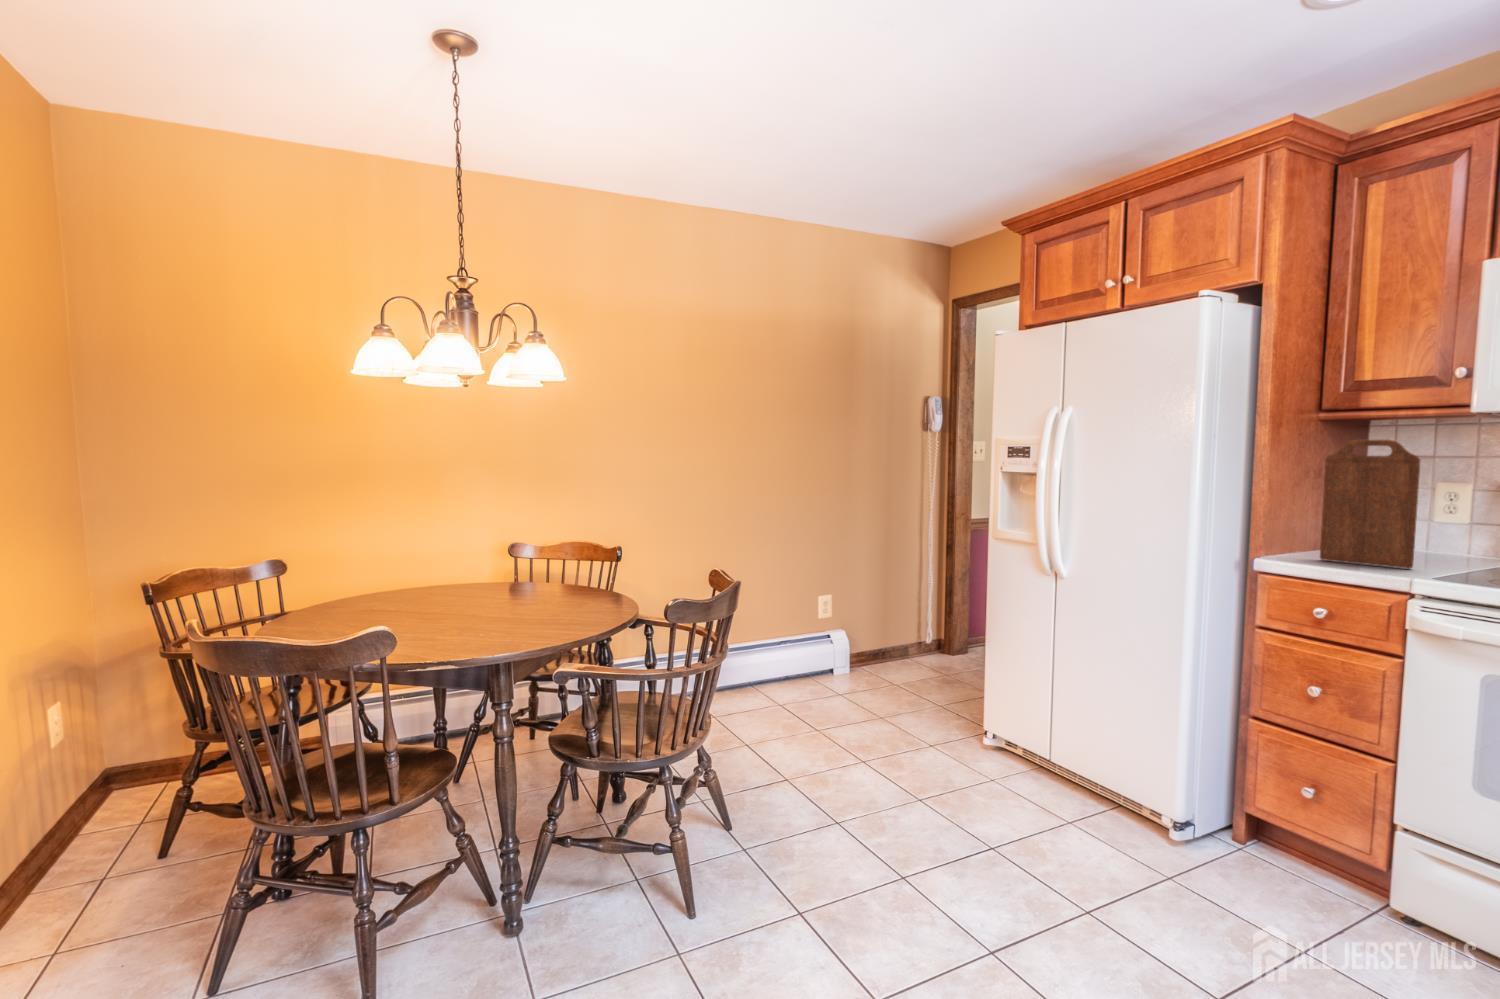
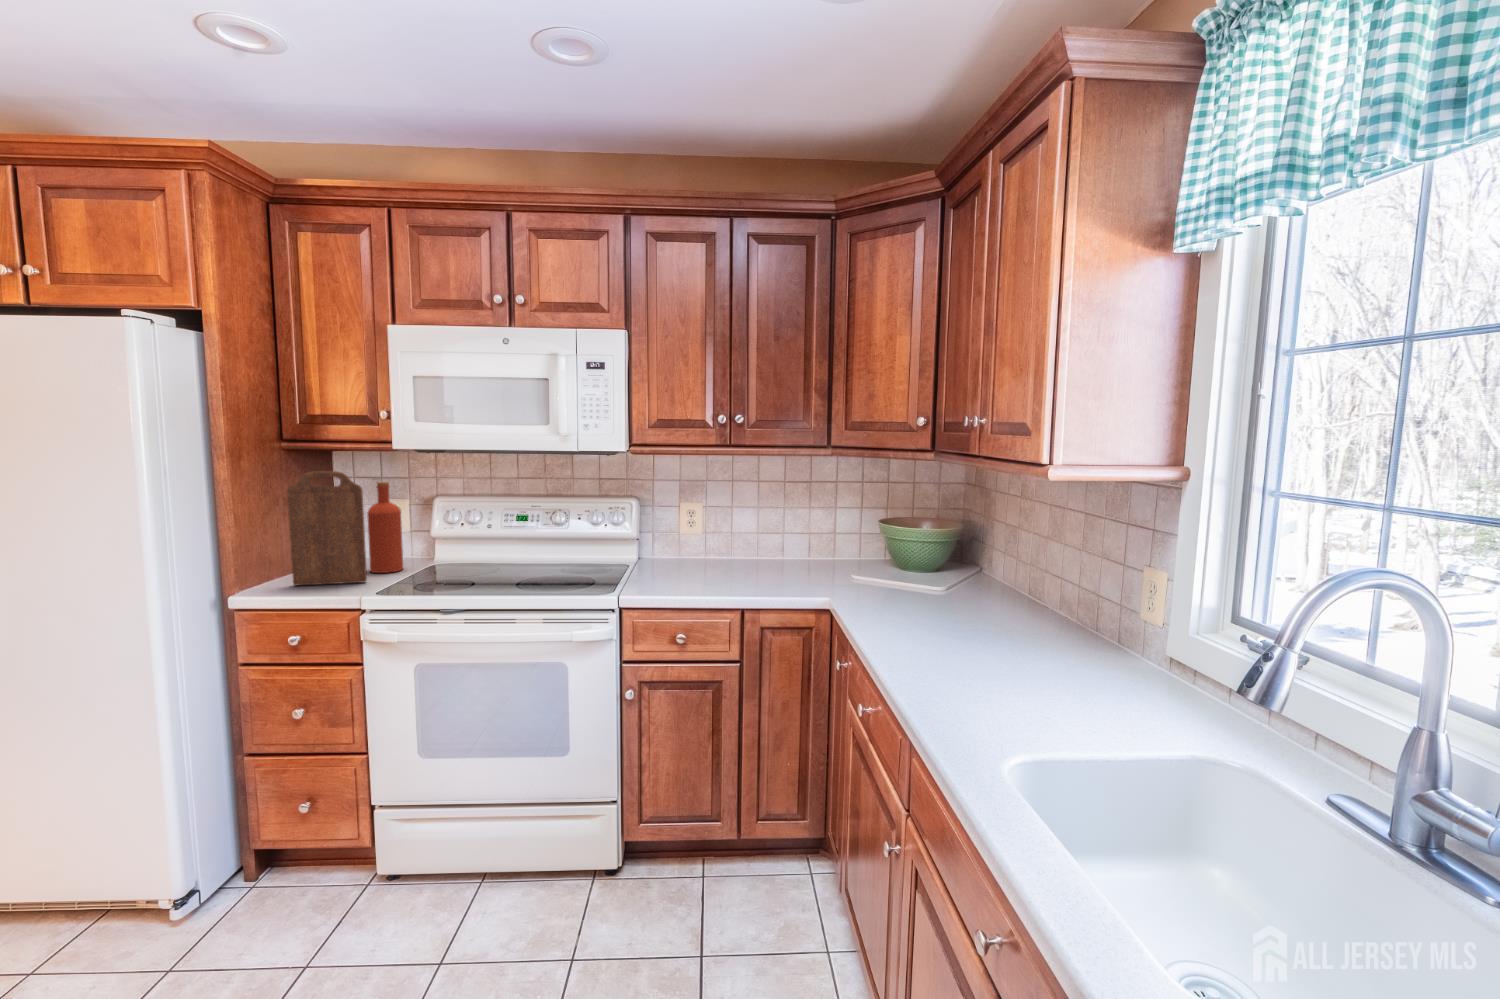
bottle: none [1412,457,1466,566] -> present [368,482,403,573]

